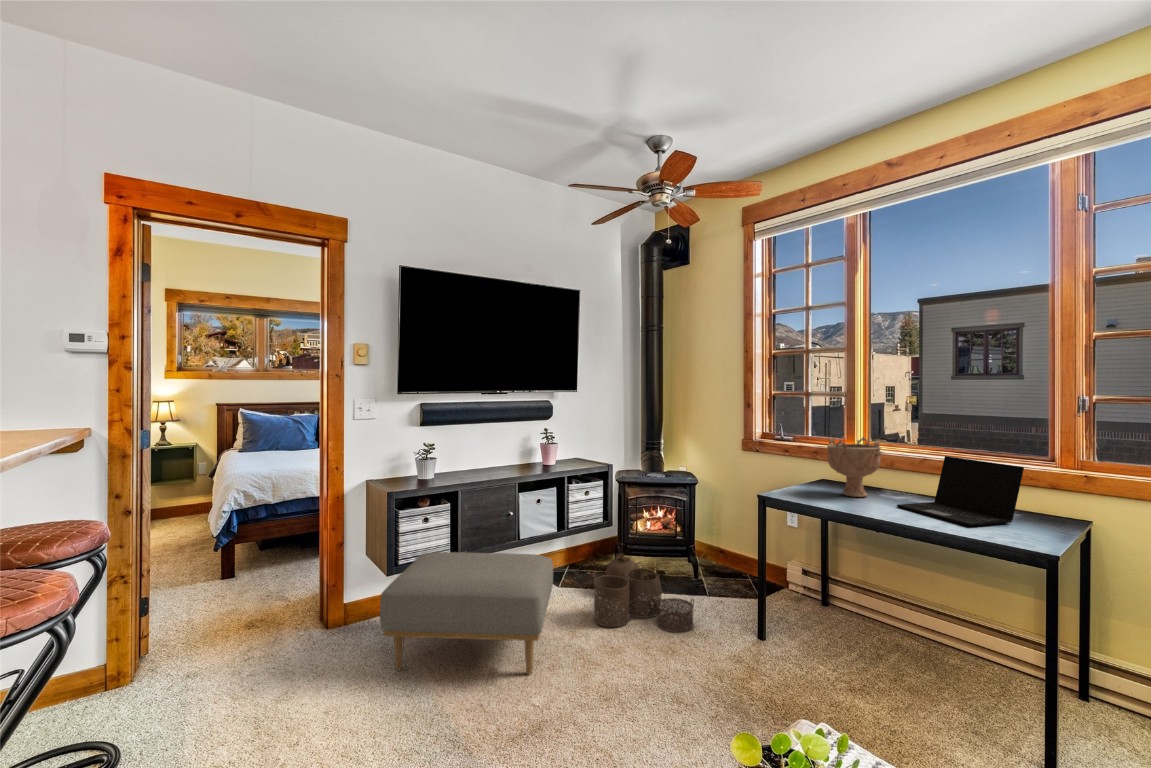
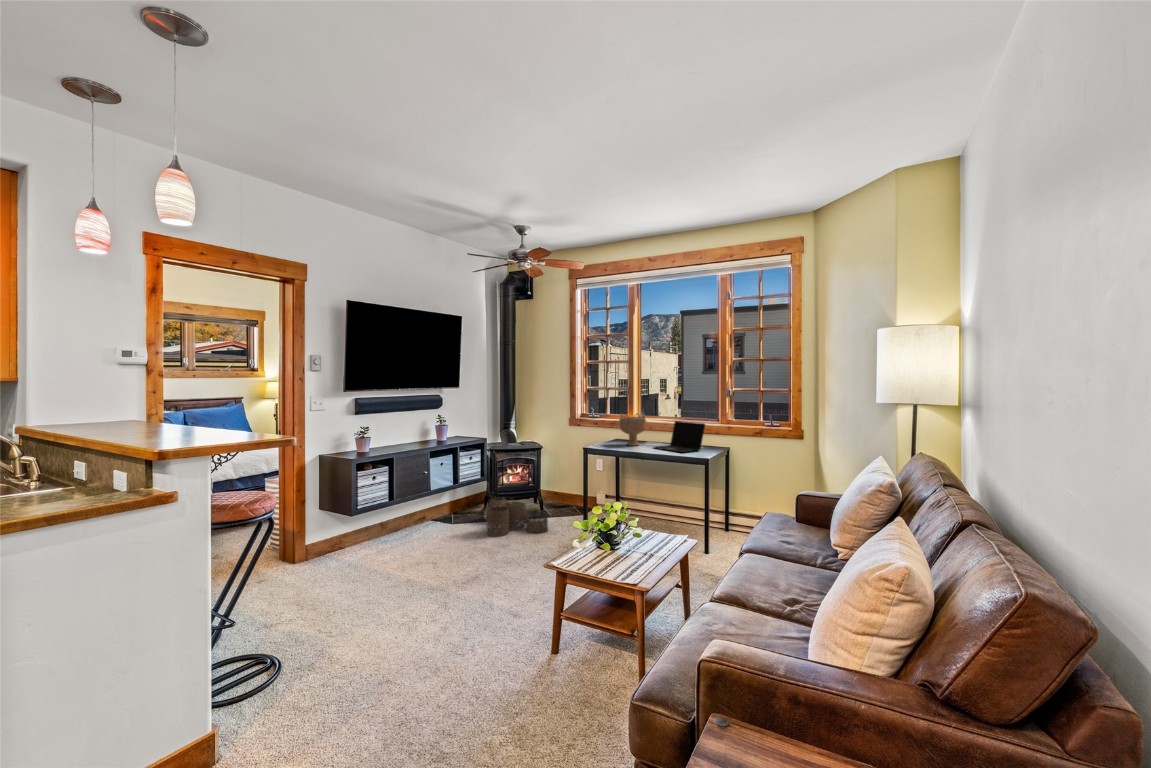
ottoman: present [380,552,553,674] -> none [363,494,470,570]

